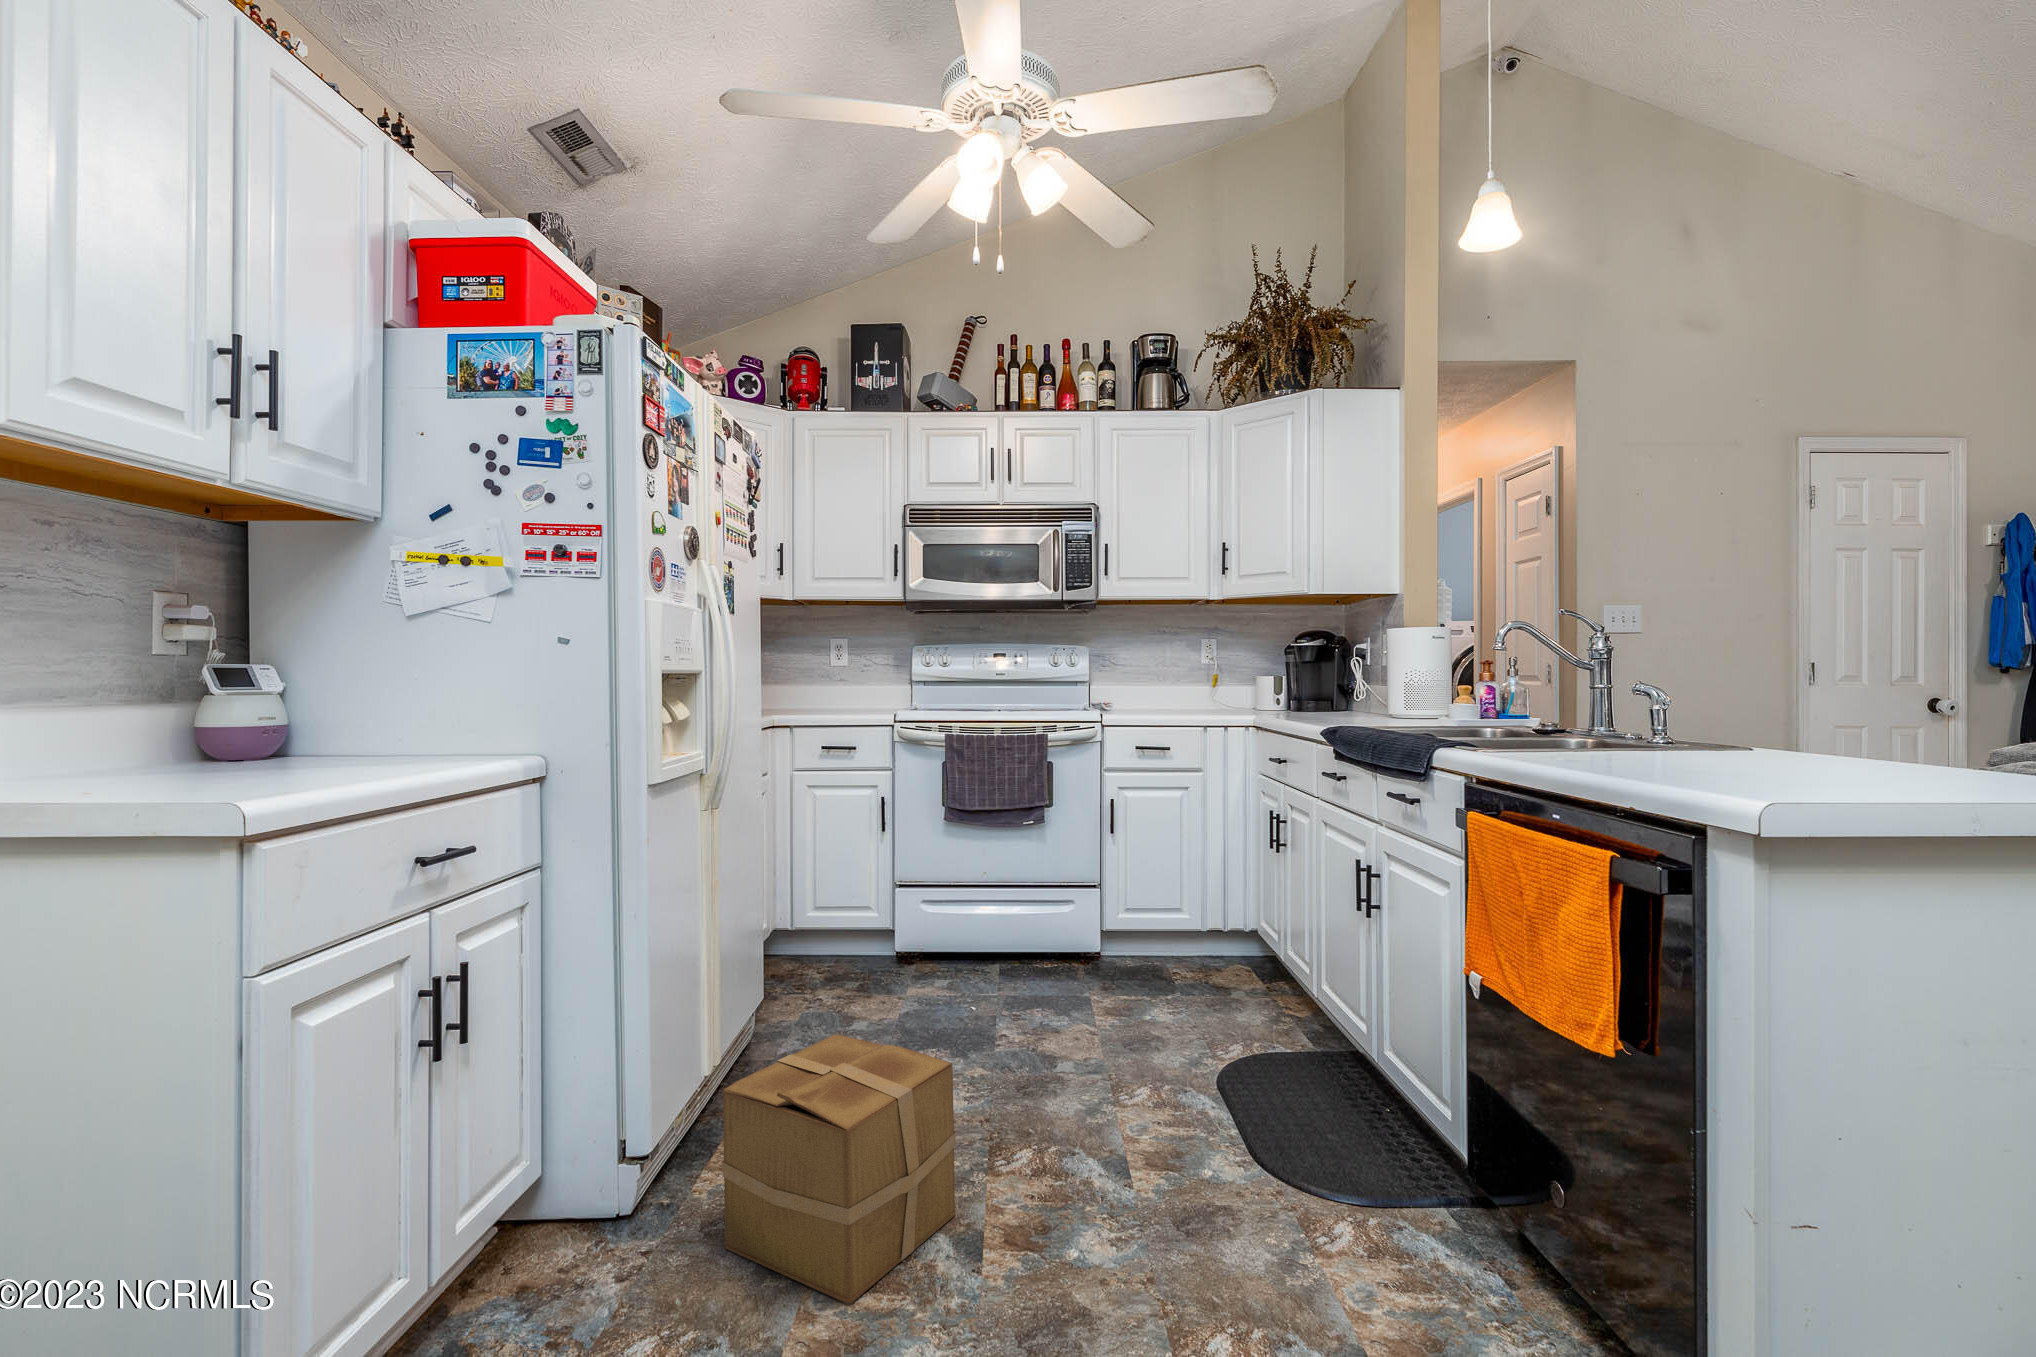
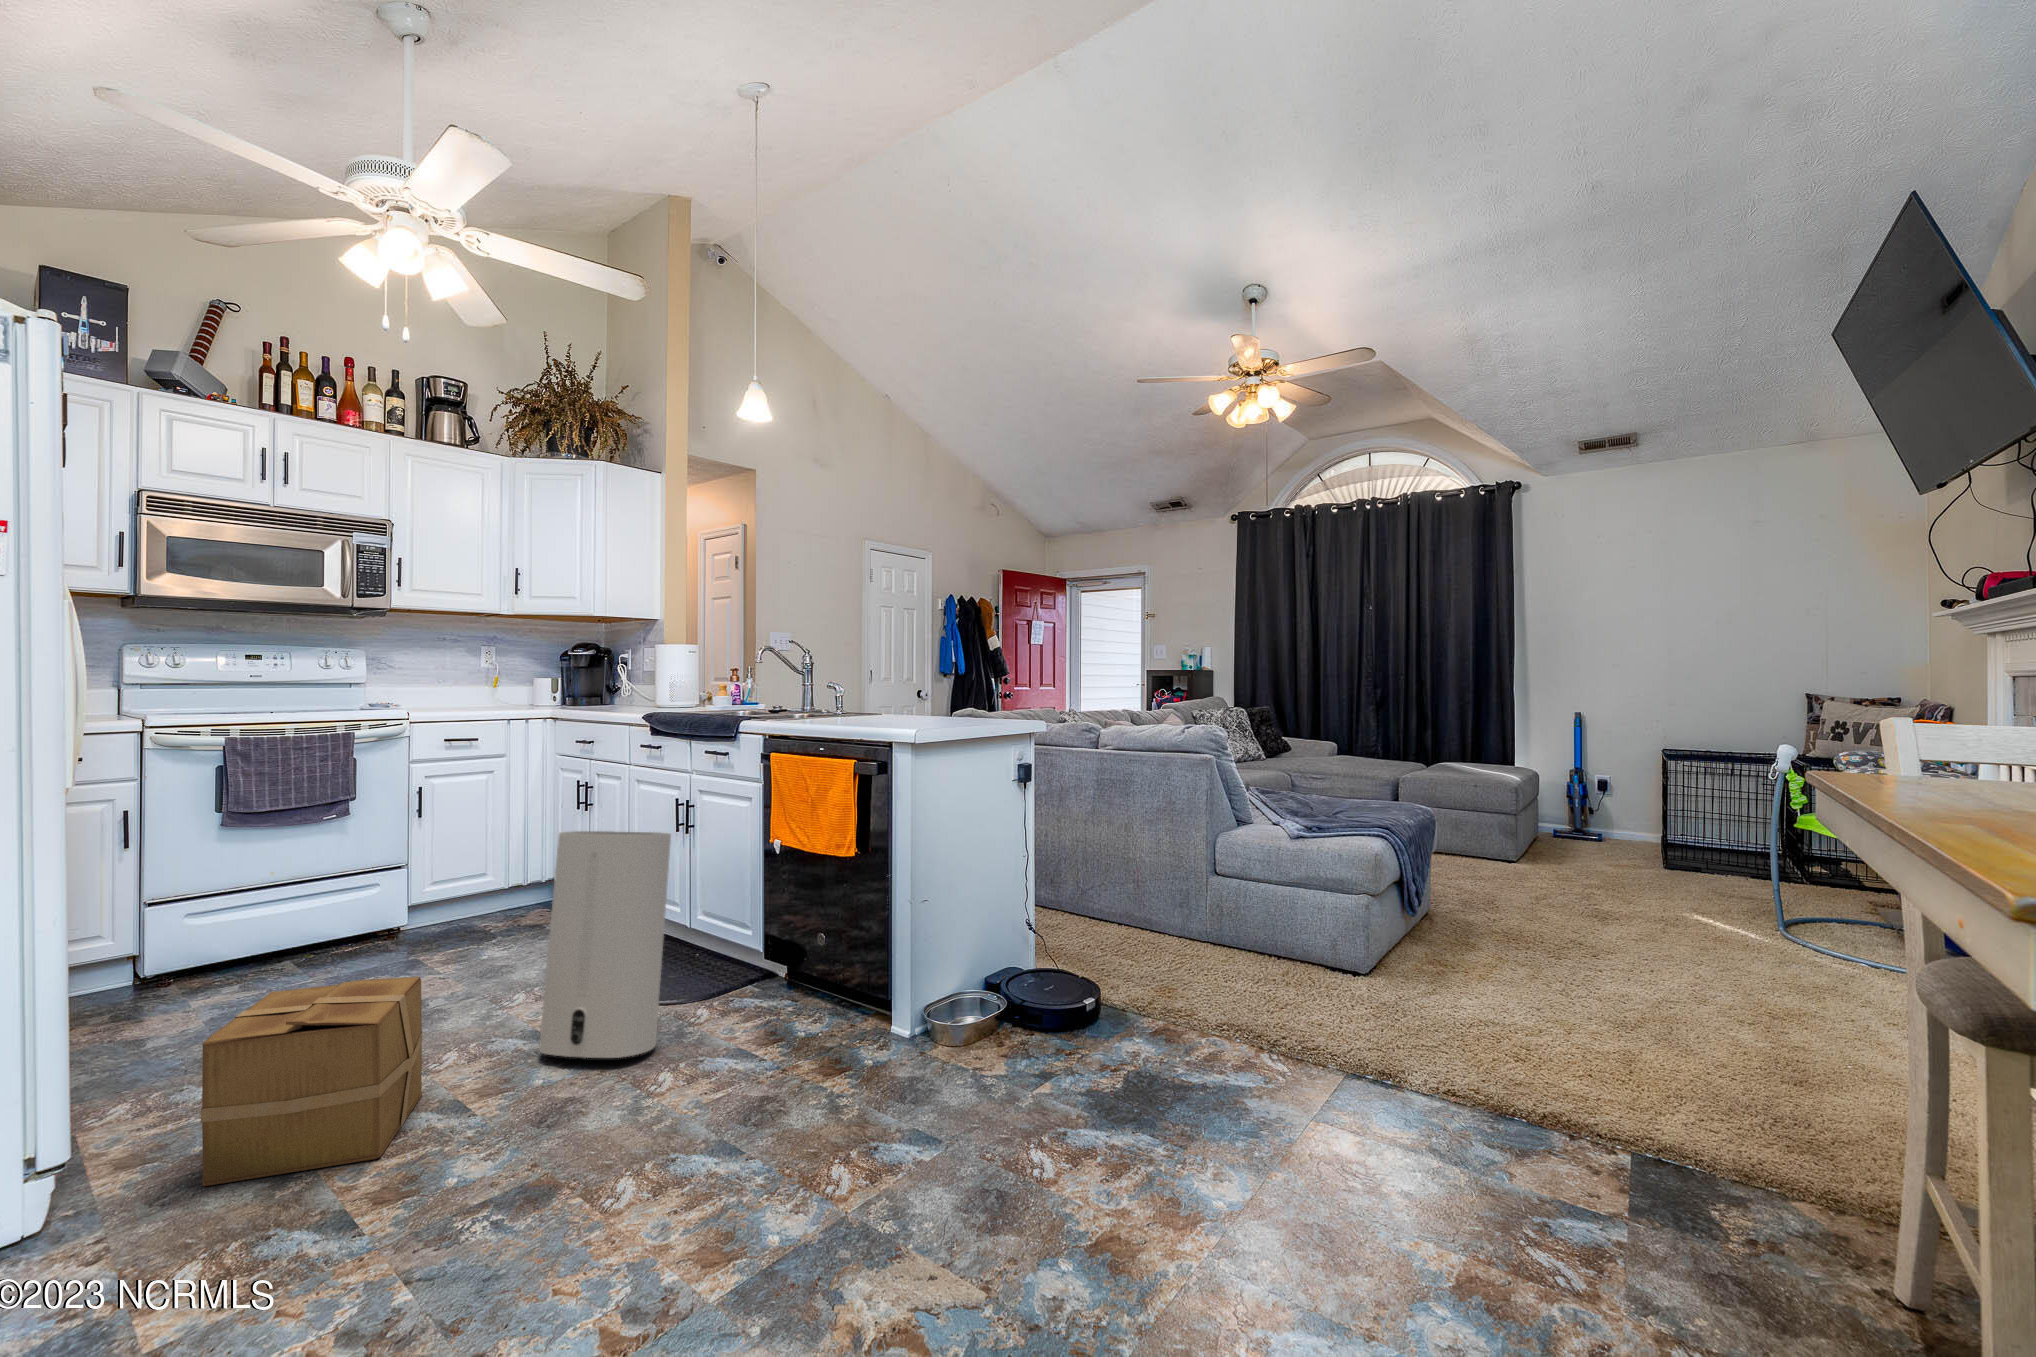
air purifier: none [1093,898,1273,1283] -> present [539,831,671,1058]

